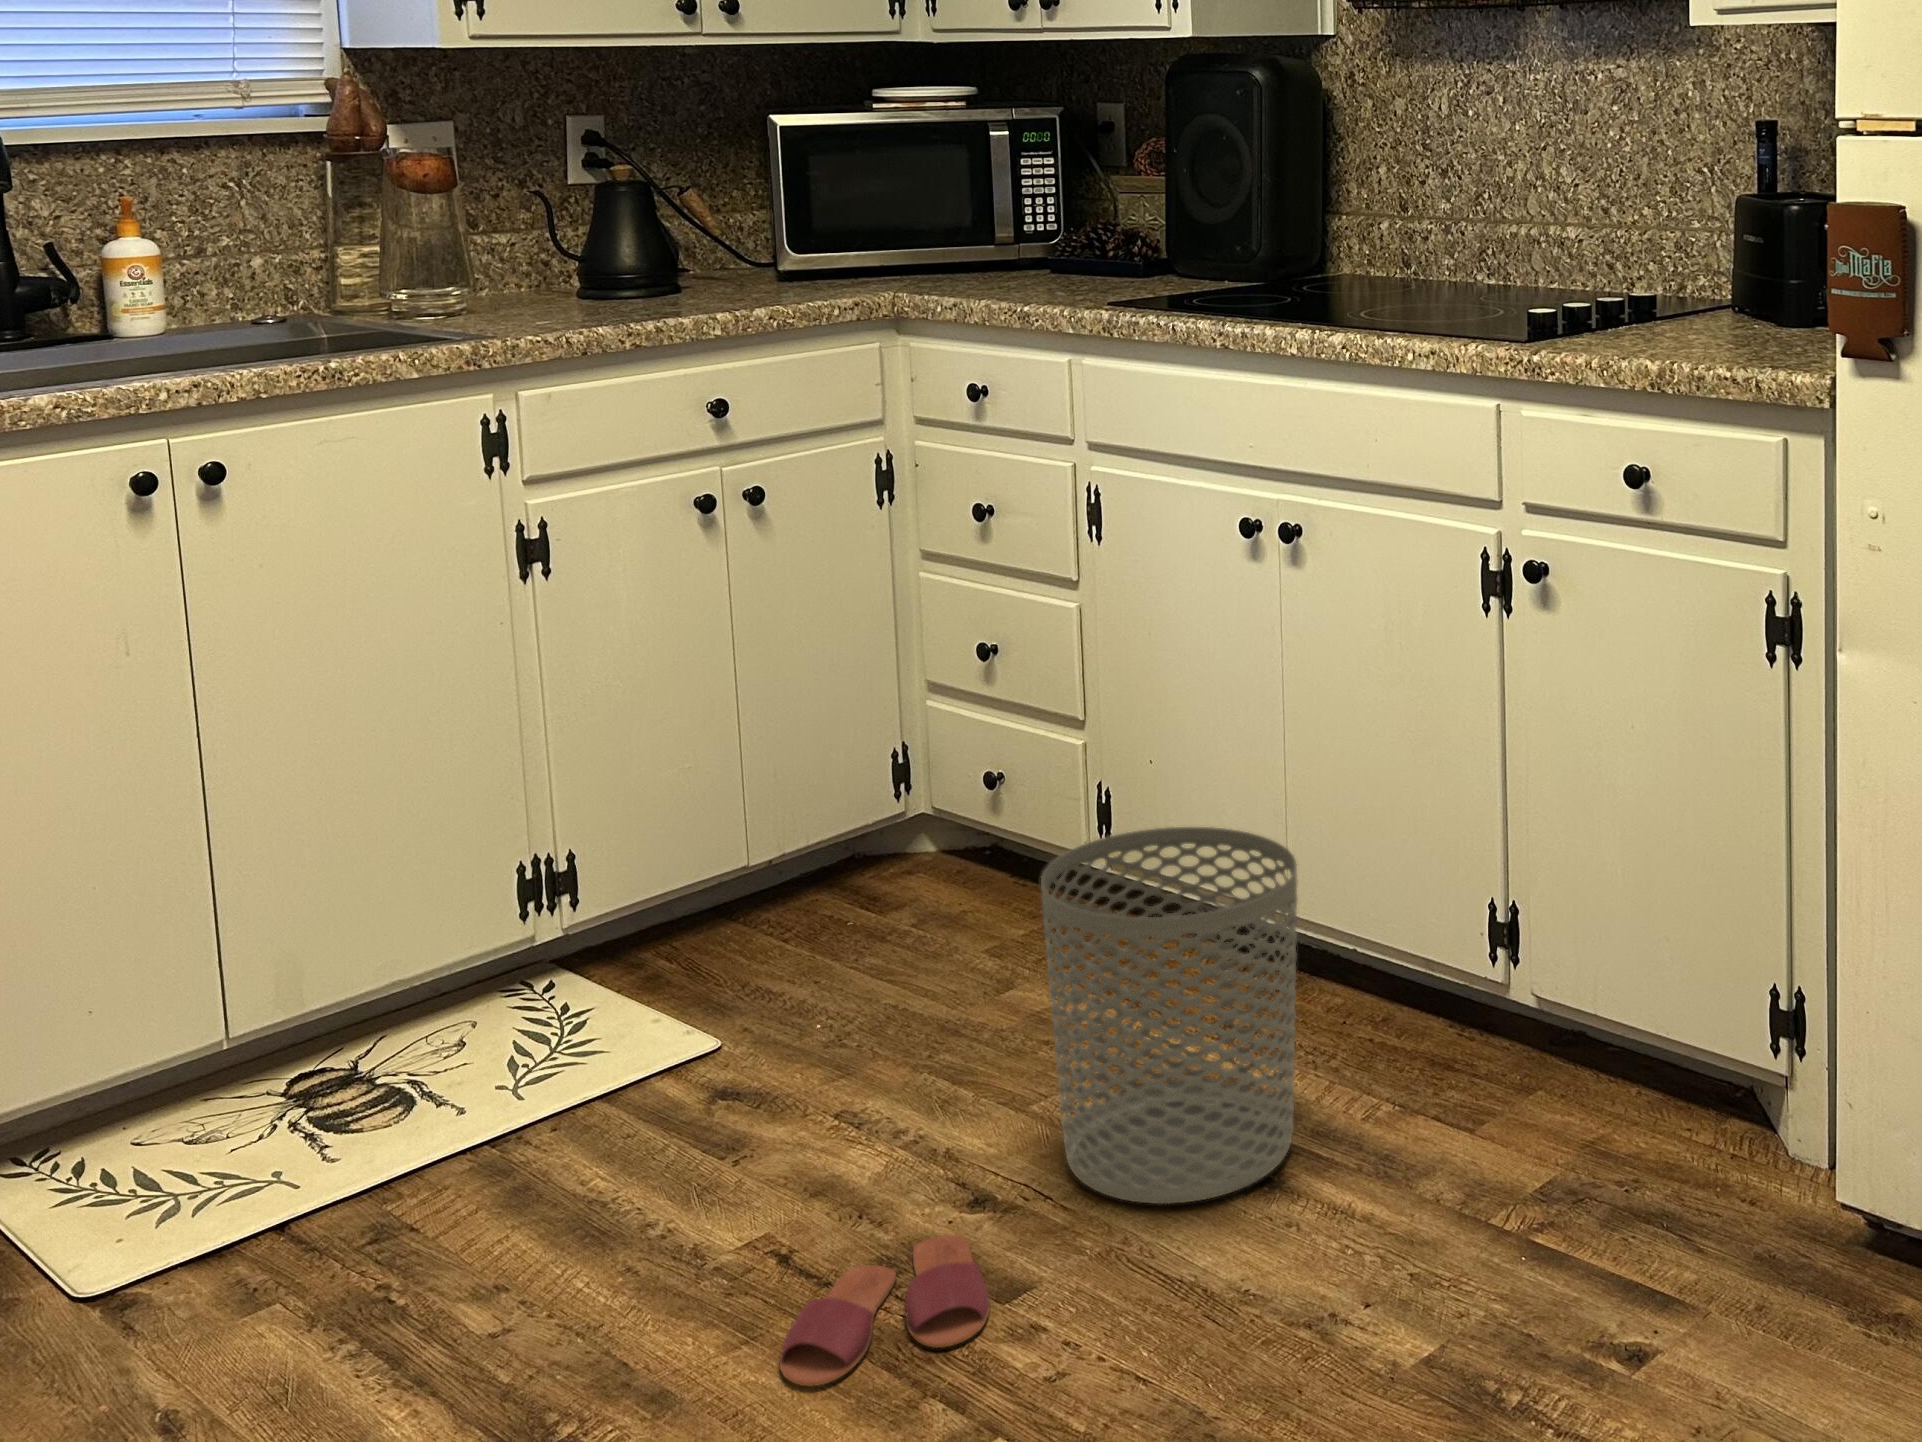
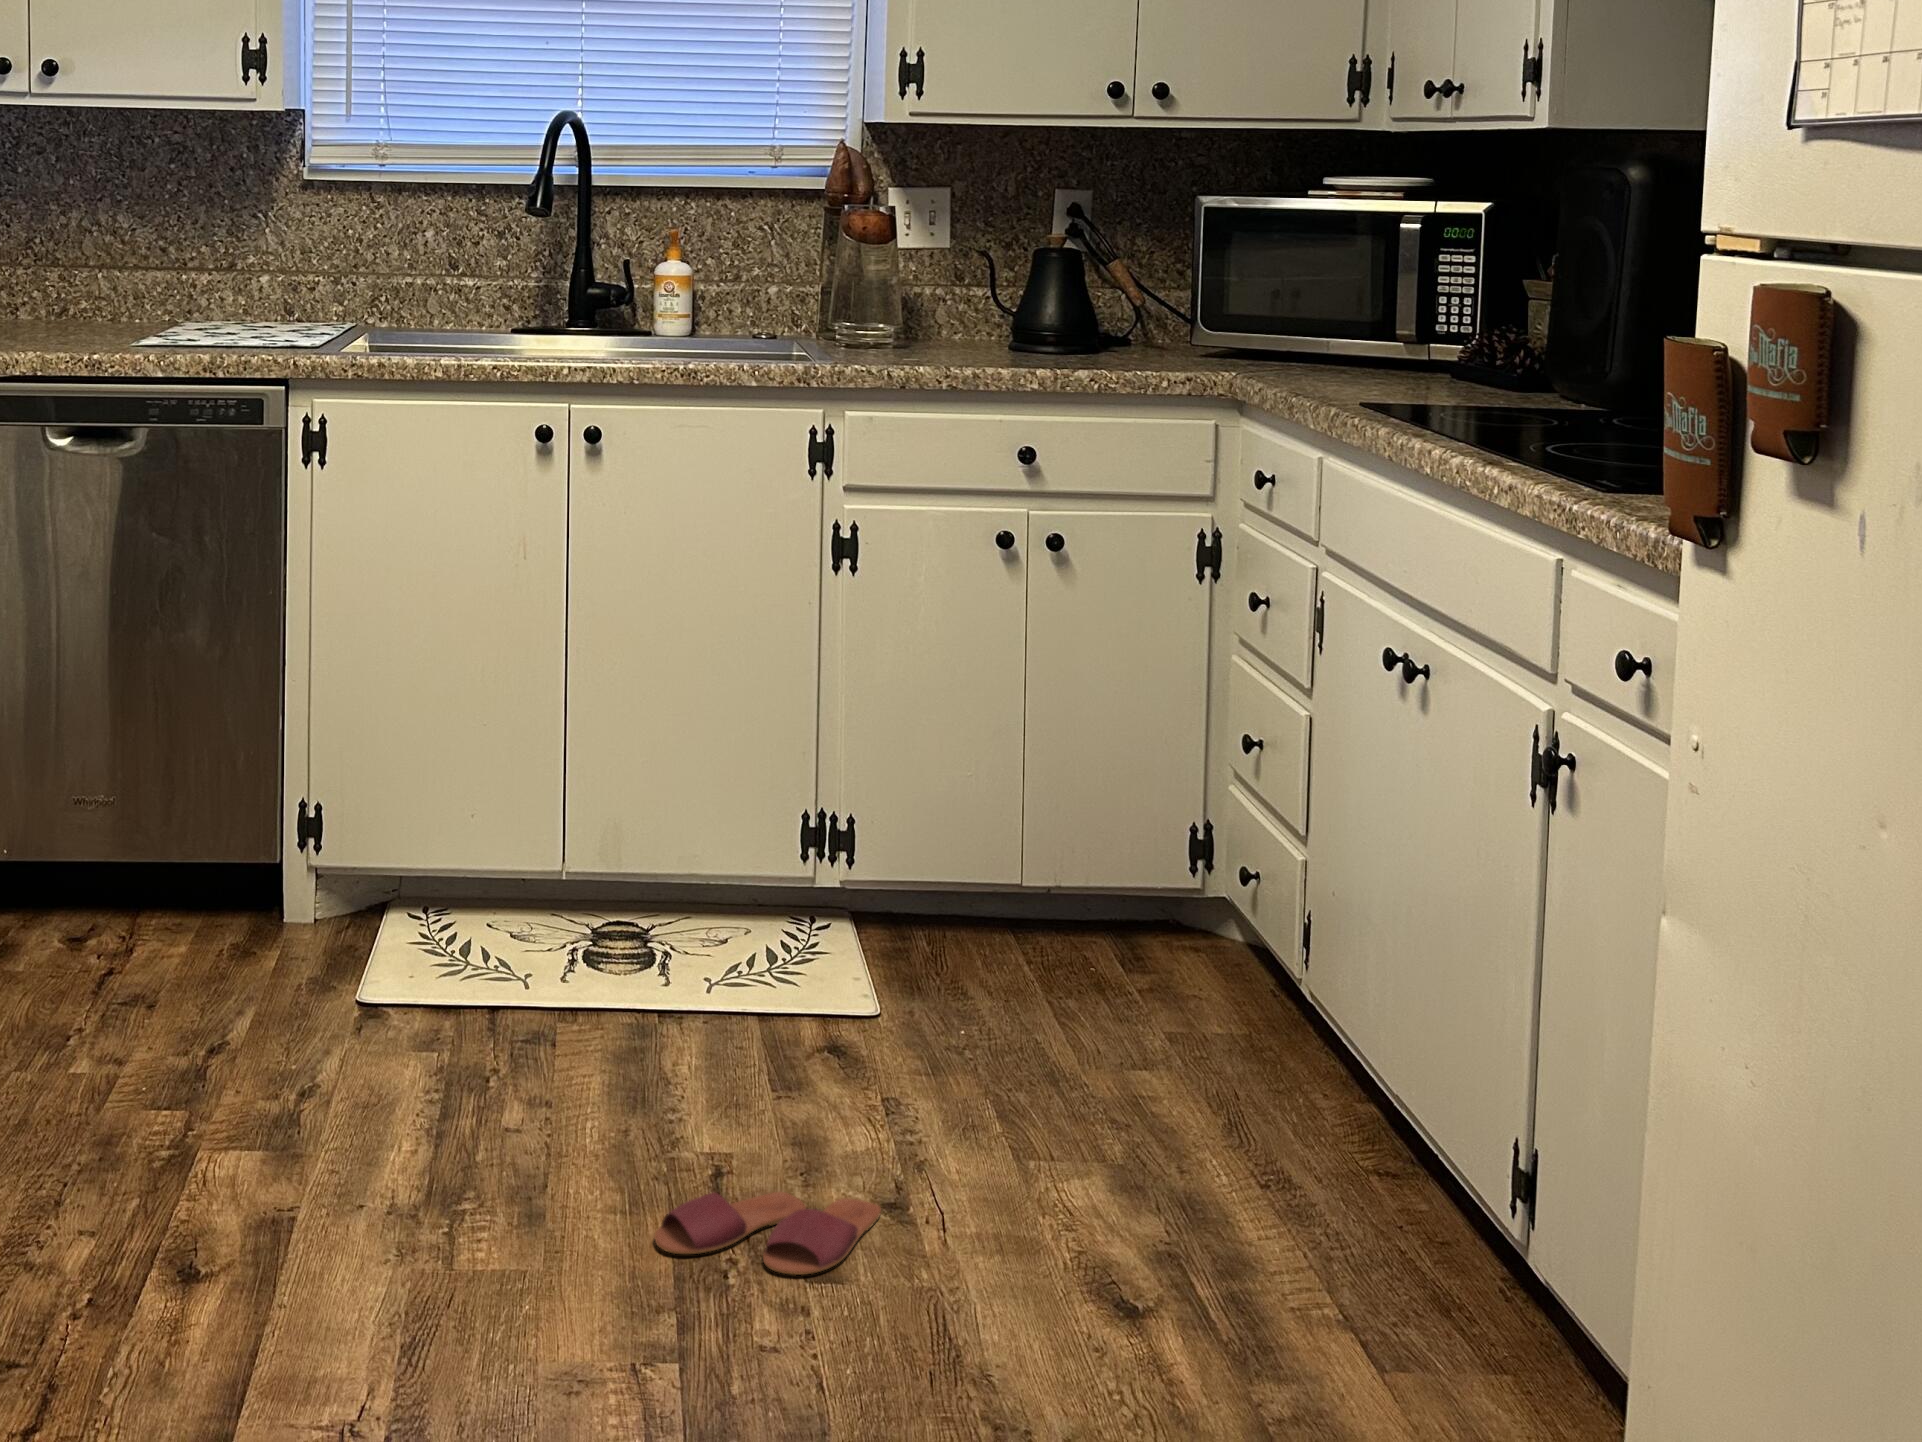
waste bin: present [1041,827,1298,1204] -> none [1010,902,1271,1279]

